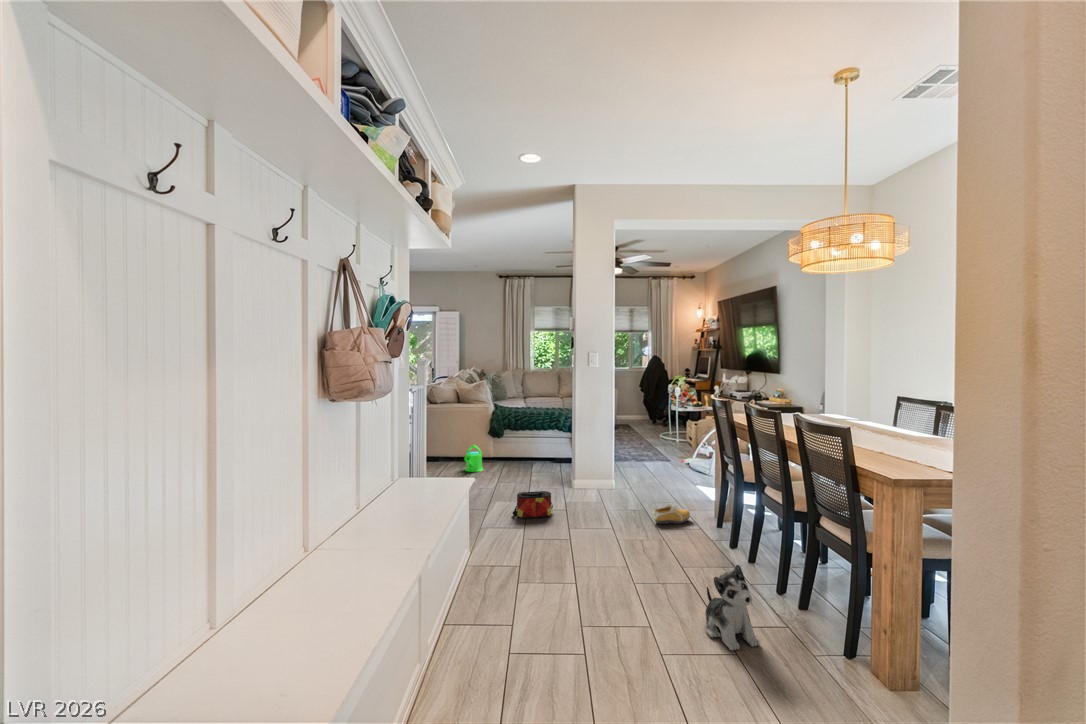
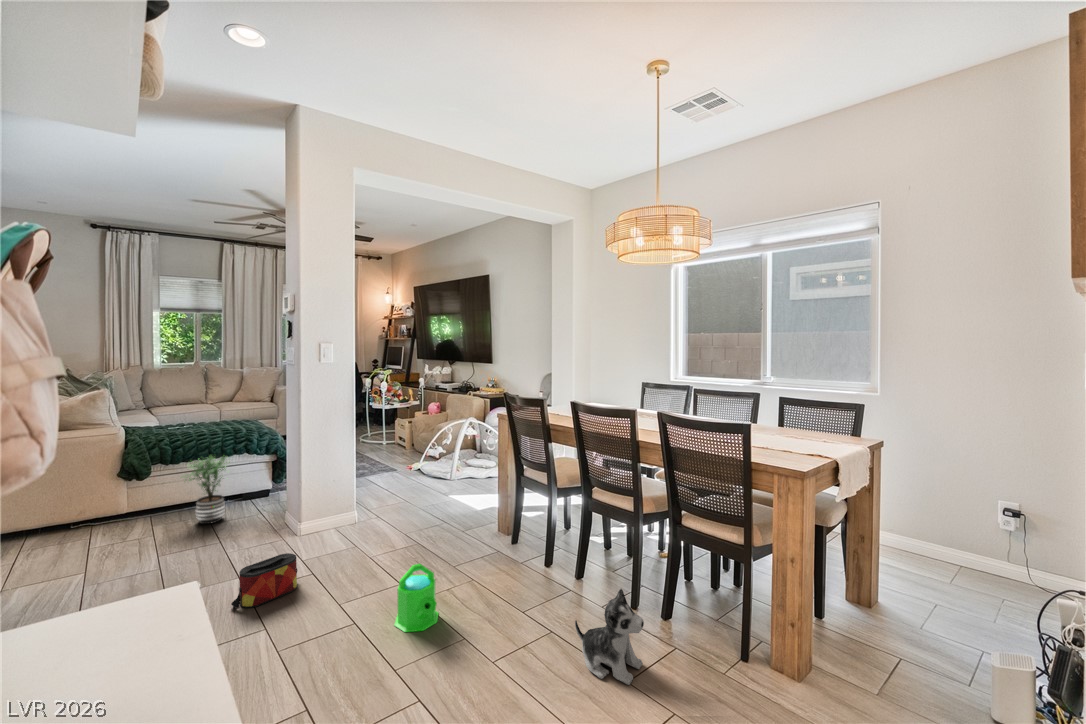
potted plant: none [514,425,545,472] -> present [186,455,230,524]
watering can: present [464,445,483,472] -> present [394,564,438,632]
shoe: present [653,504,690,524] -> none [436,525,472,553]

